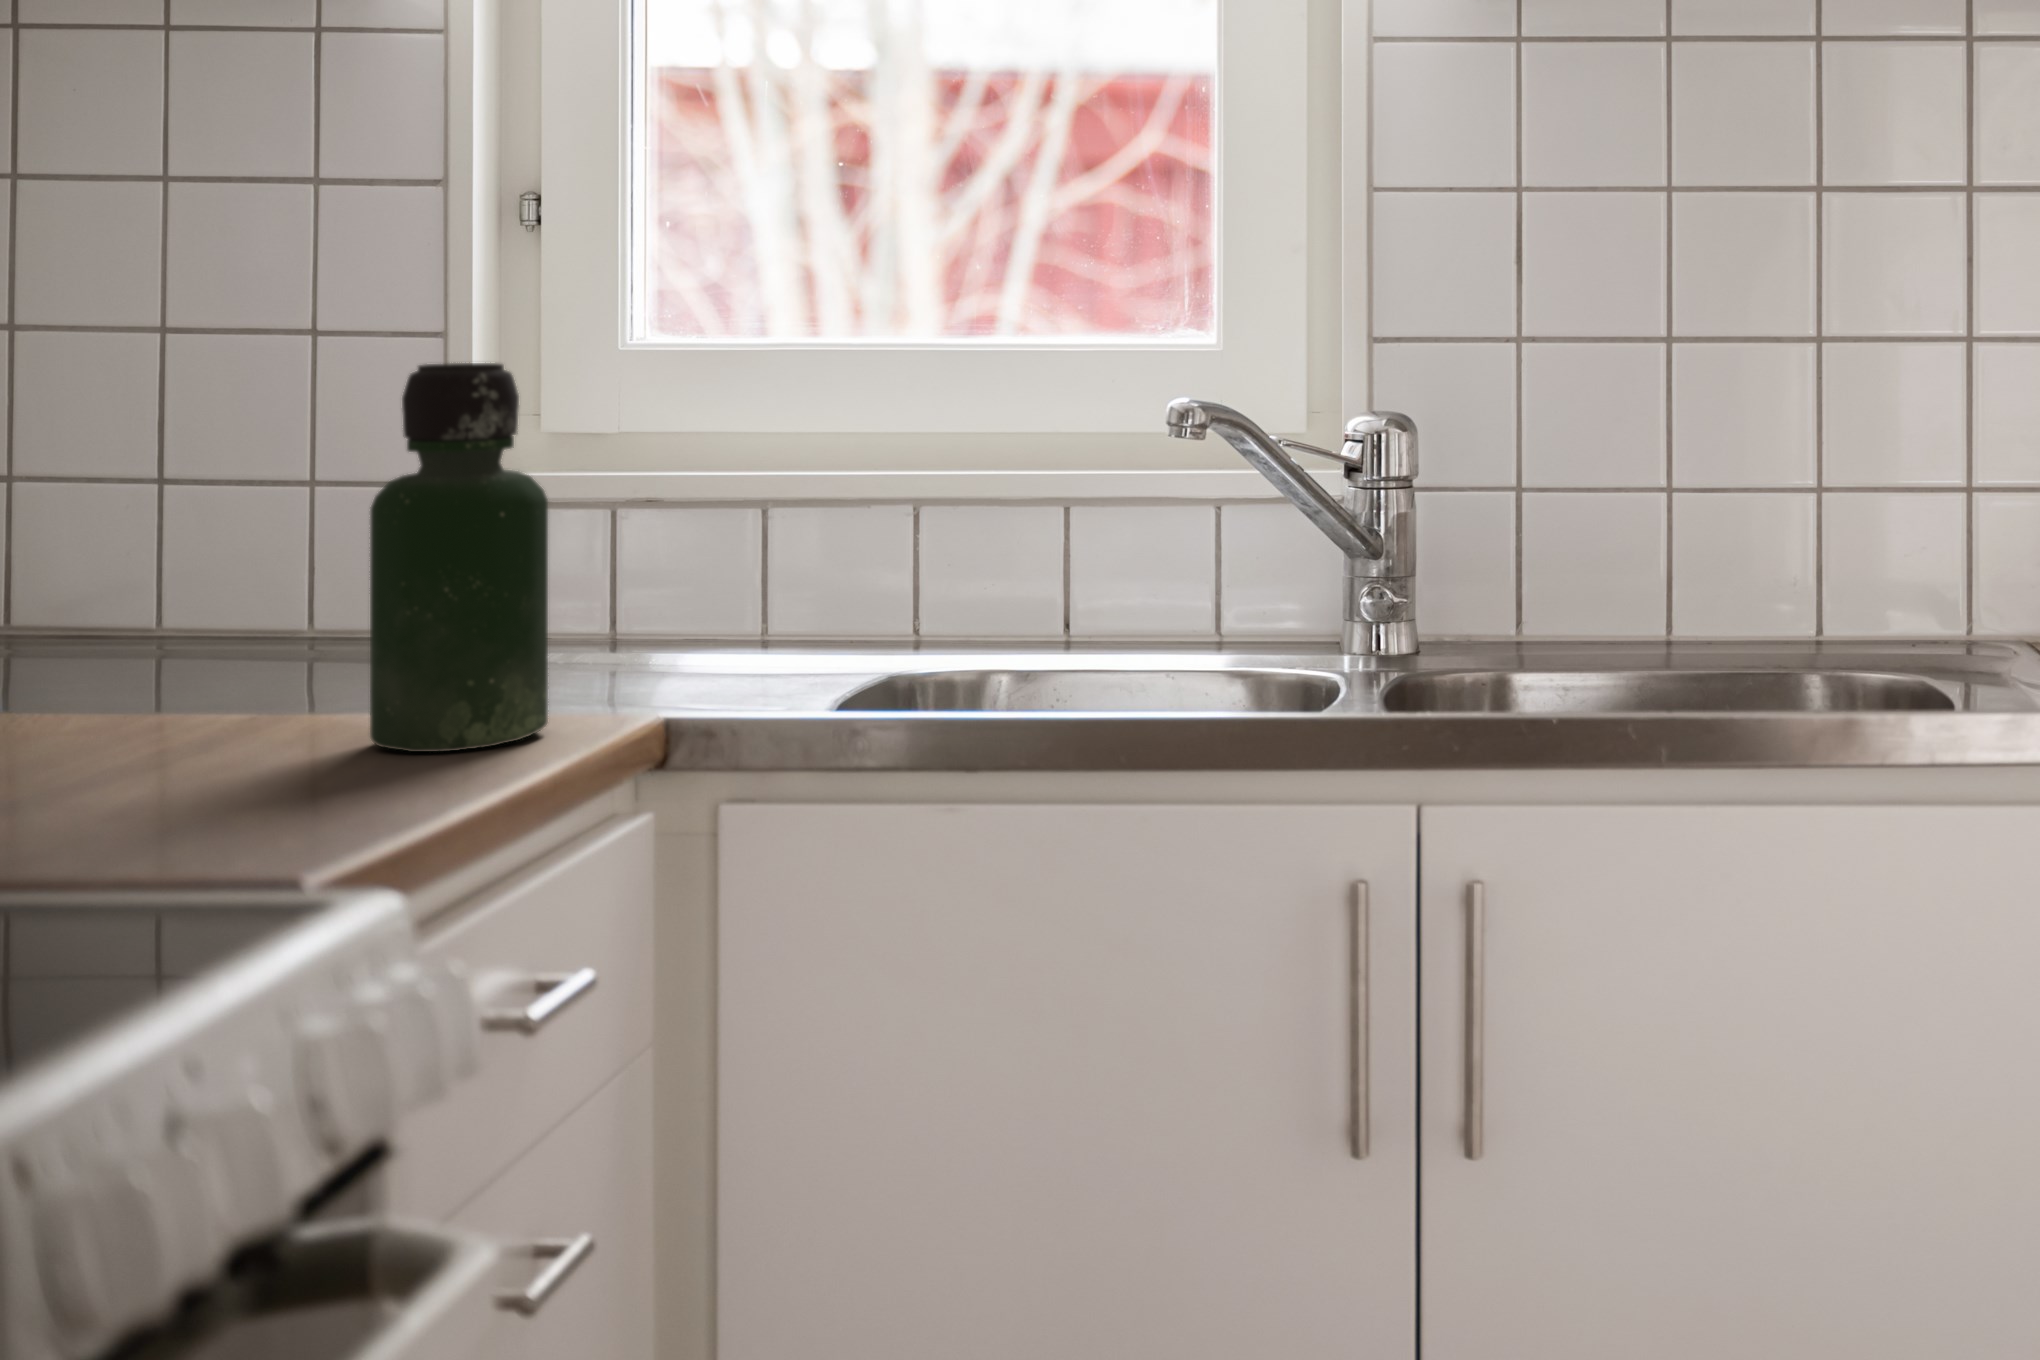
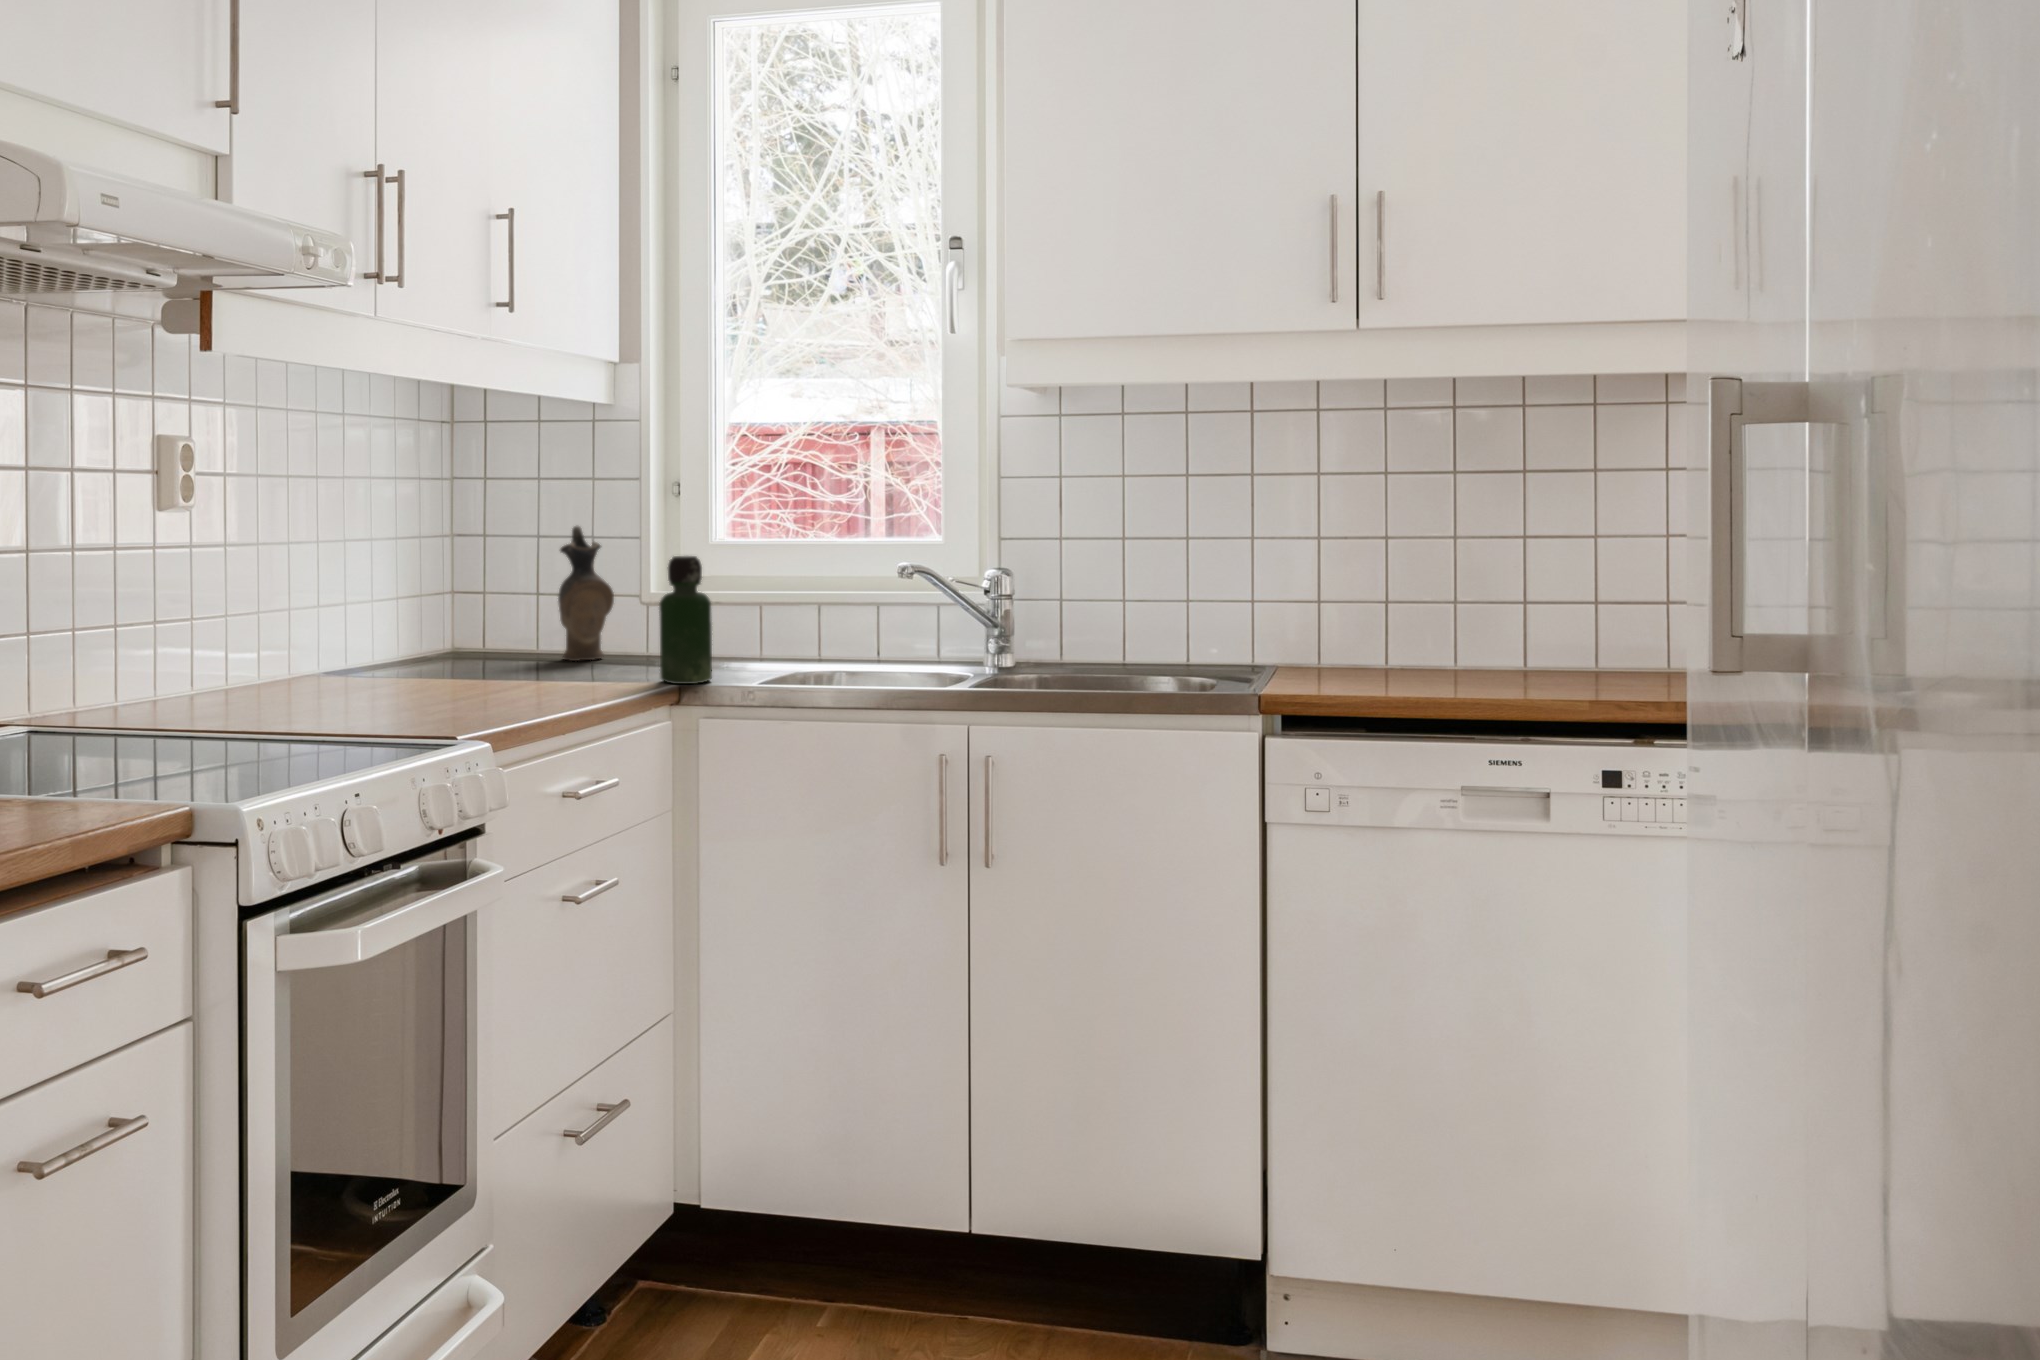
ceramic pitcher: none [154,302,335,674] -> present [558,526,614,661]

